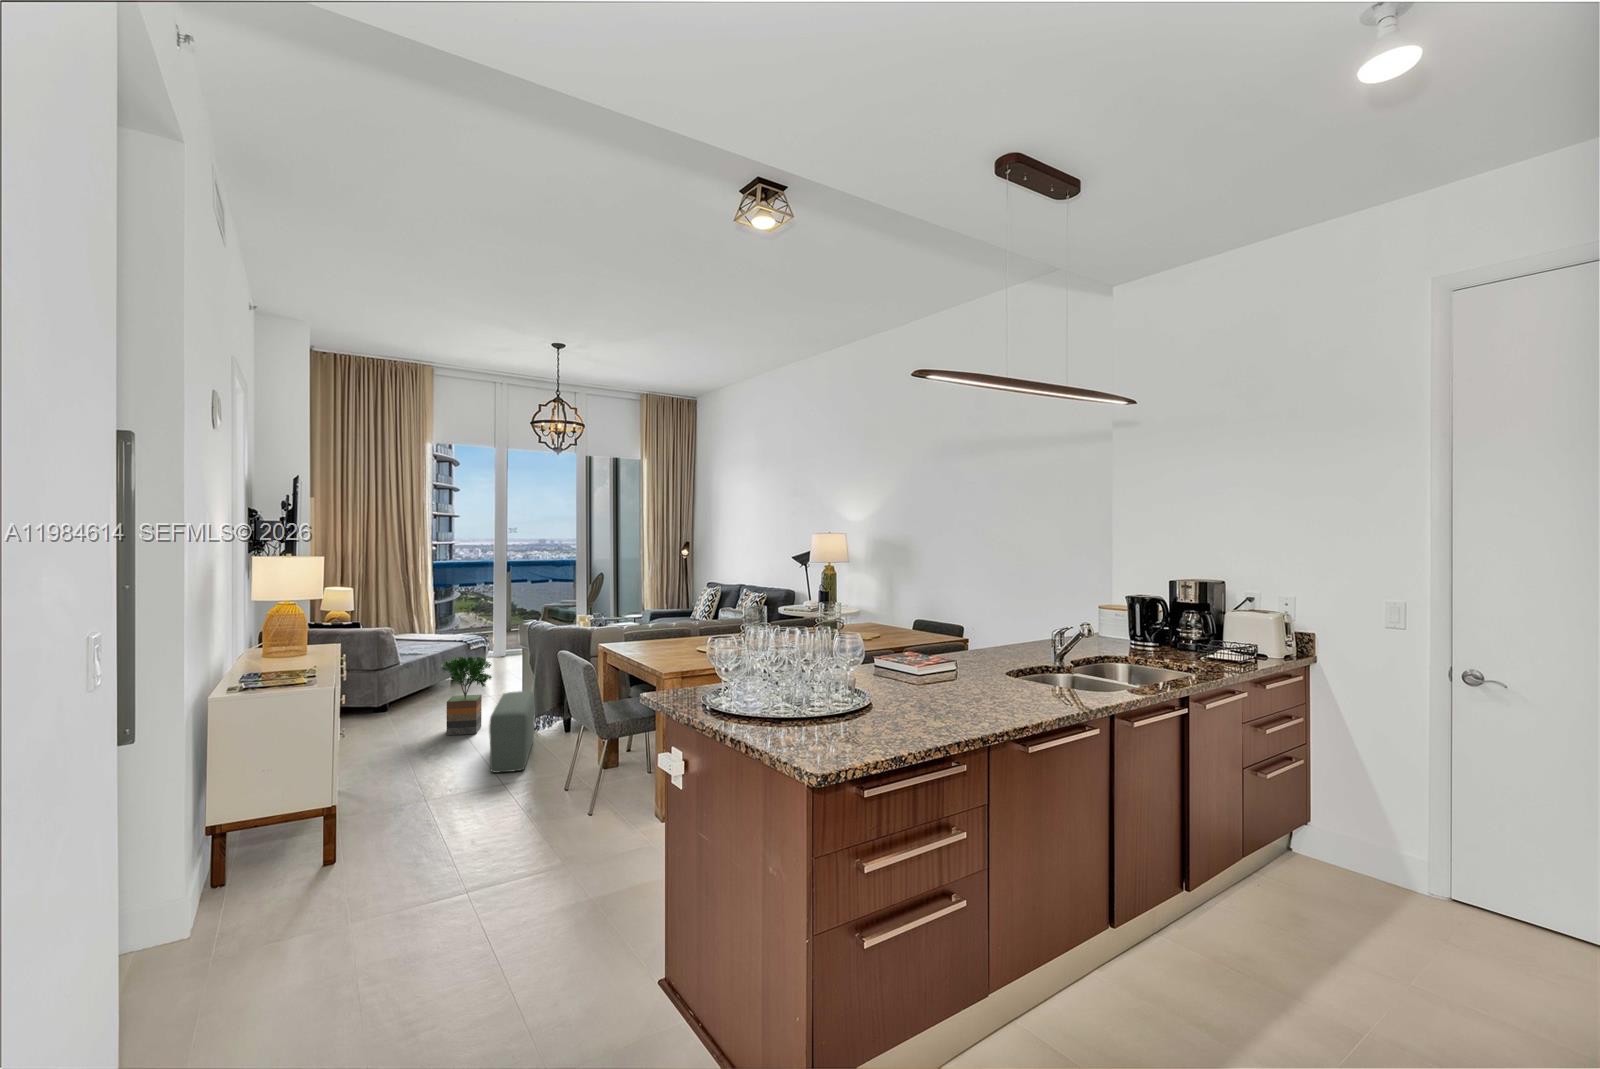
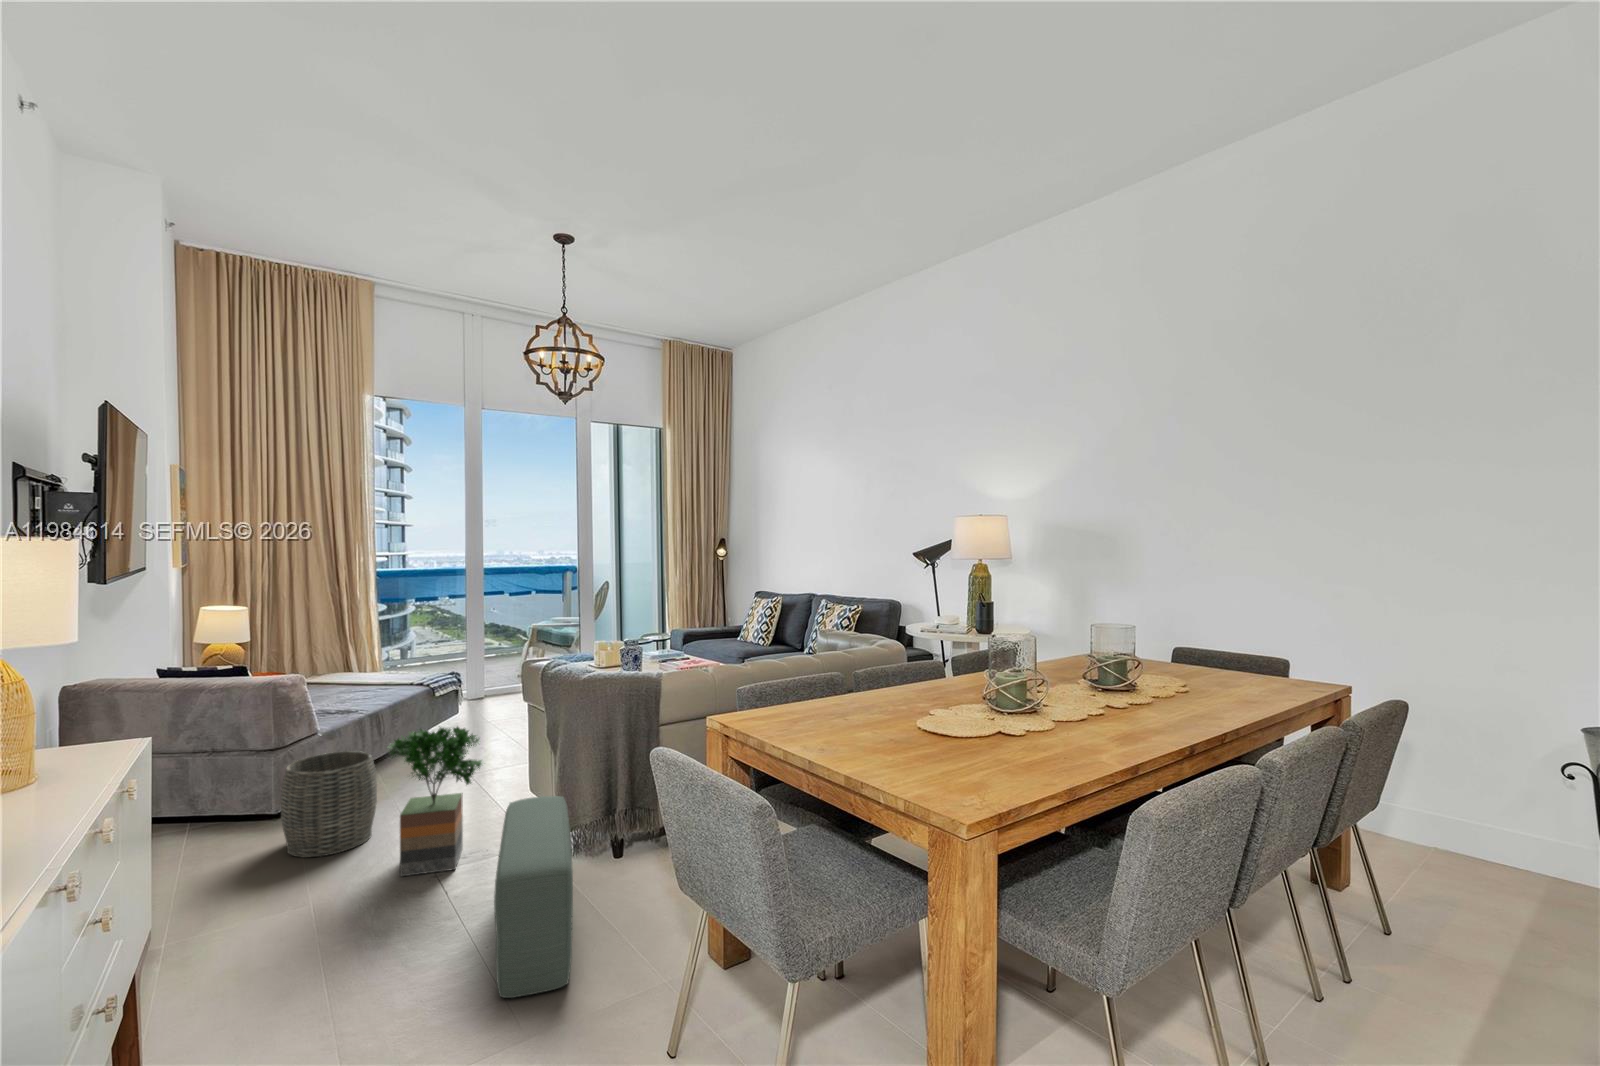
woven basket: none [382,672,434,727] -> present [281,751,377,857]

